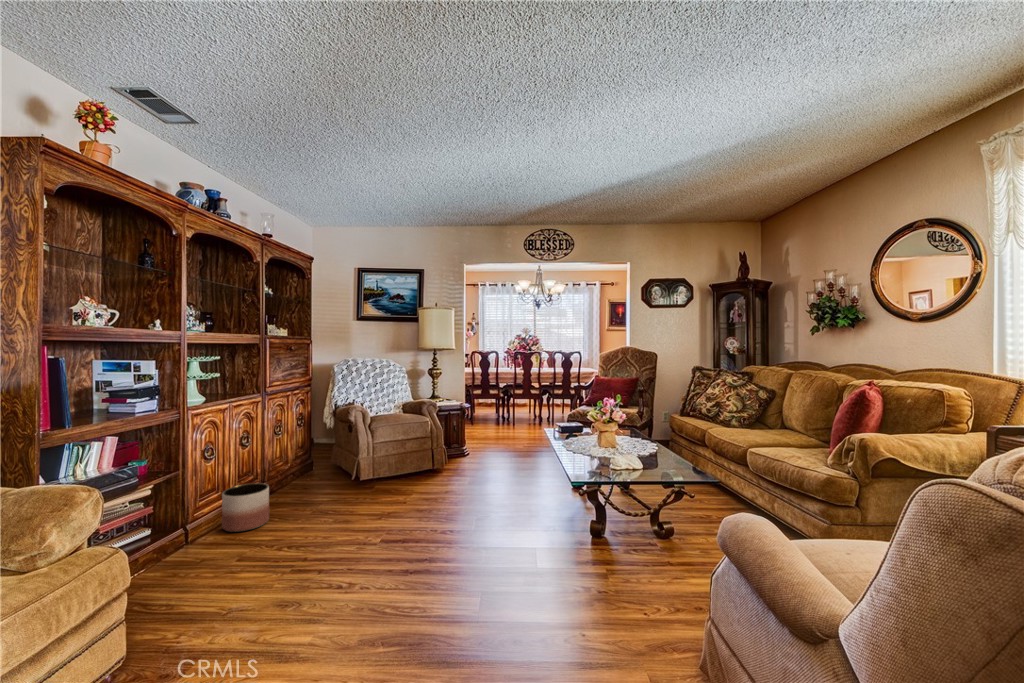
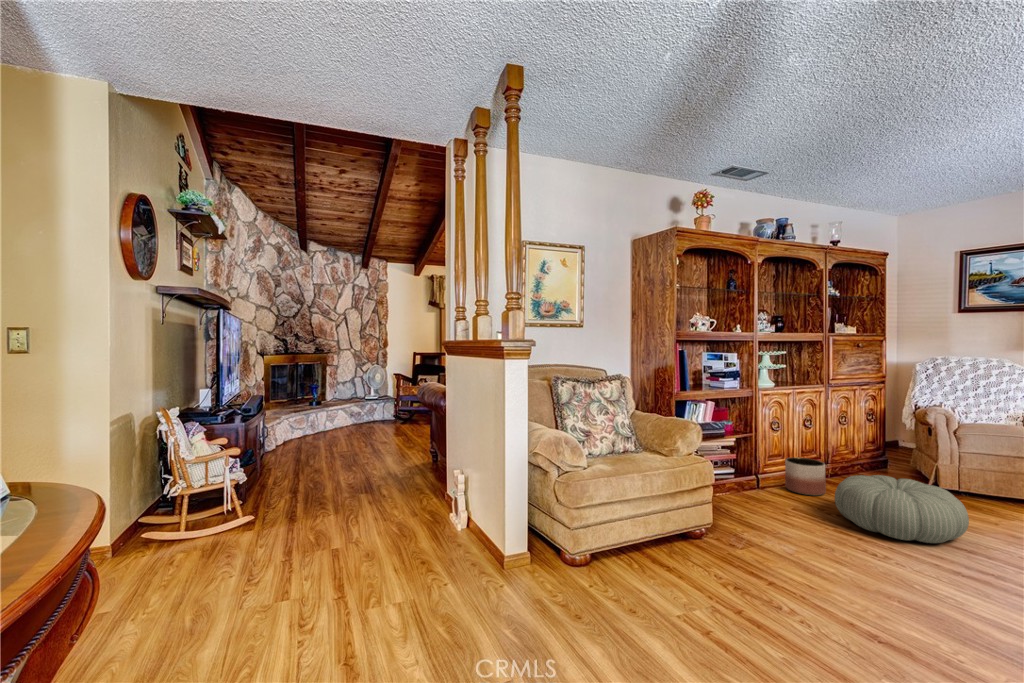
pouf: none [288,480,396,550] -> present [835,475,969,543]

